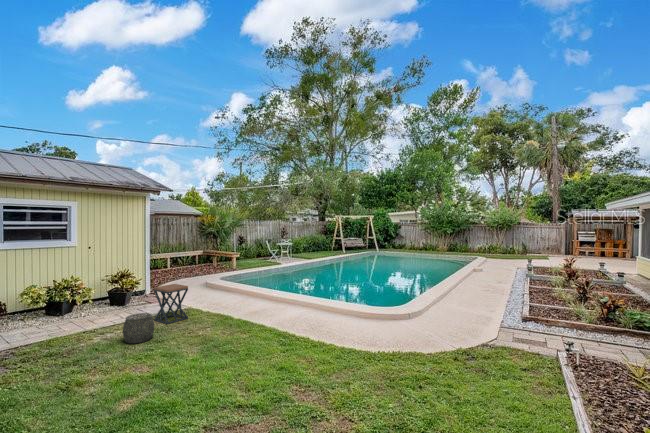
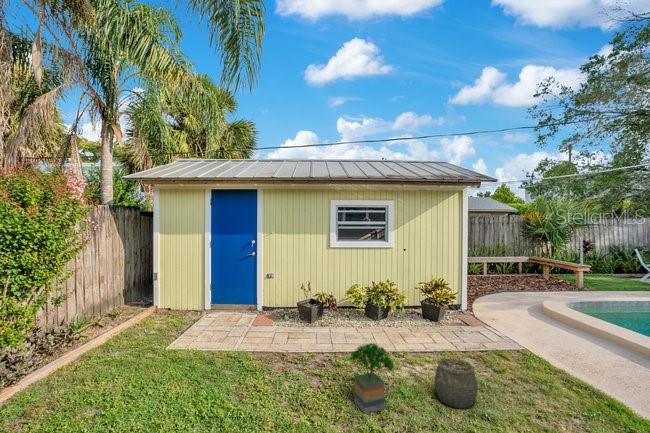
stool: present [154,284,188,324] -> none [475,317,527,379]
potted tree: none [45,313,91,367] -> present [350,343,394,414]

